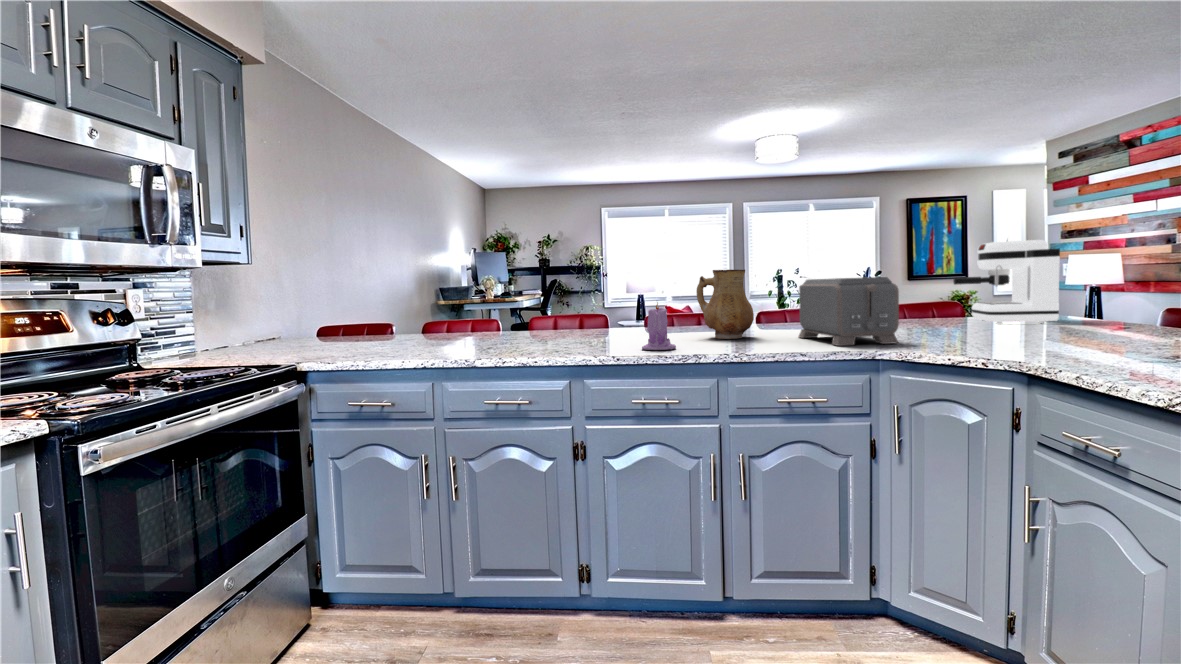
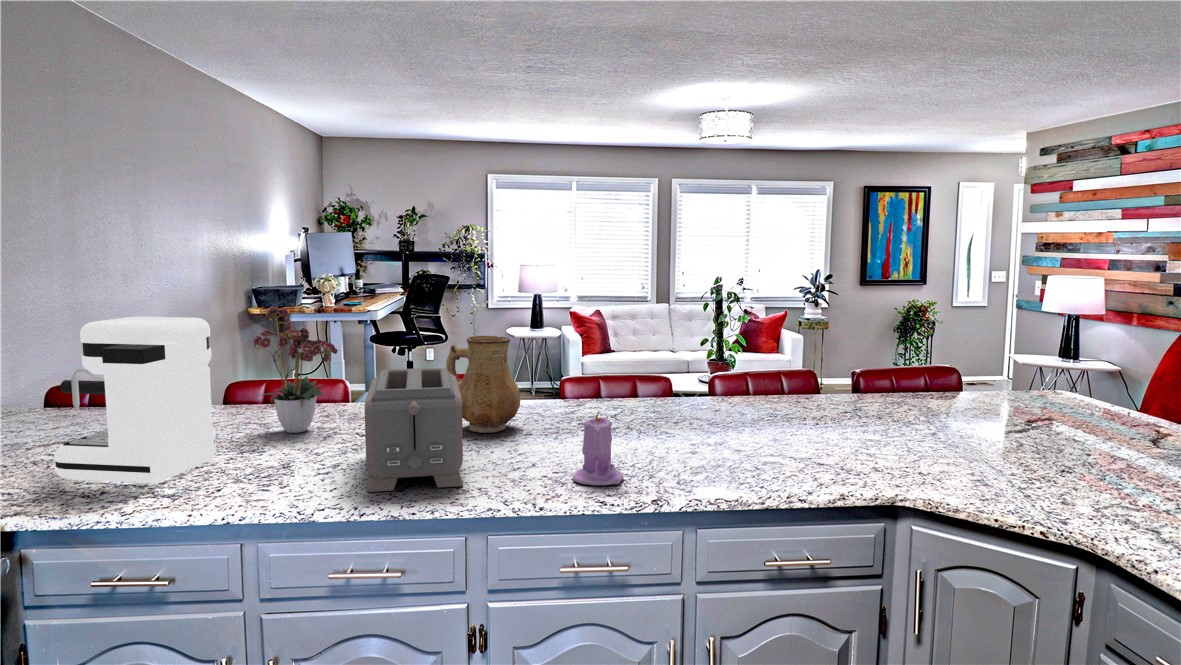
coffee maker: present [954,240,1060,324] -> present [54,317,216,486]
flower arrangement: none [435,255,495,341] -> present [253,306,338,433]
ceramic pitcher: present [697,269,754,339] -> present [446,336,520,433]
toaster: present [799,277,899,346] -> present [365,368,463,492]

